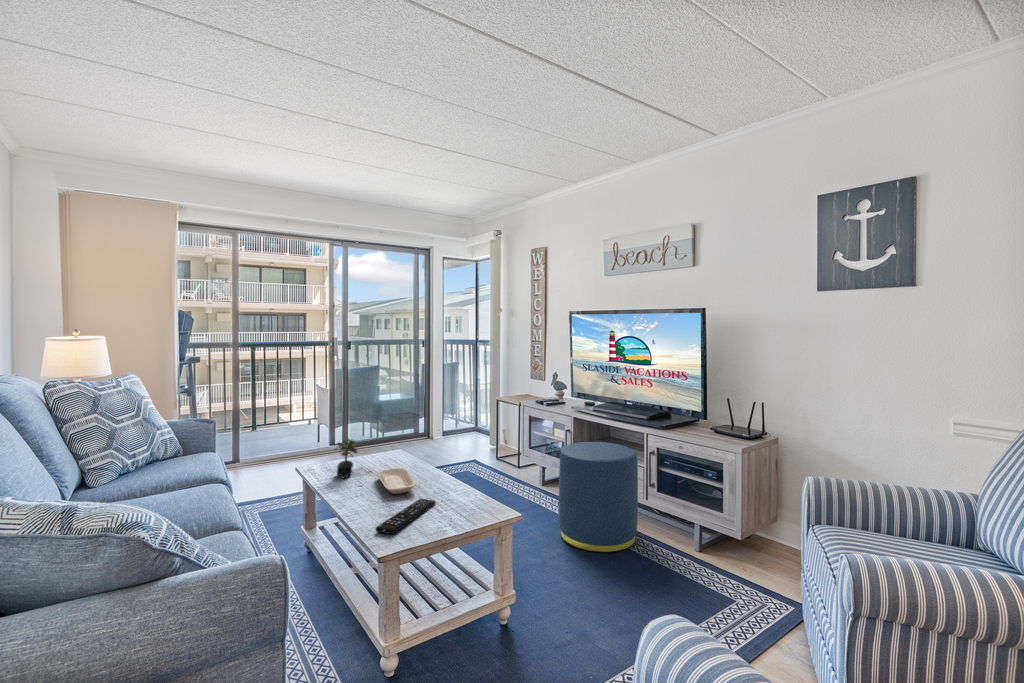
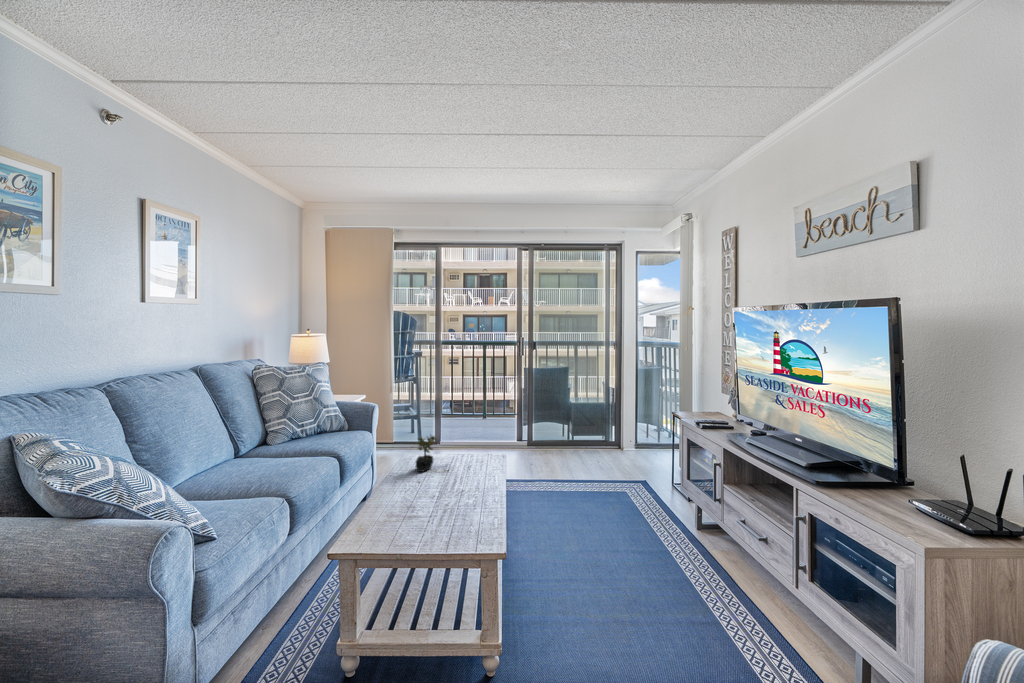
ottoman: present [559,442,638,553] -> none [652,481,768,647]
tray: present [377,468,416,494] -> none [423,470,468,498]
remote control: present [376,499,436,534] -> none [365,507,450,537]

